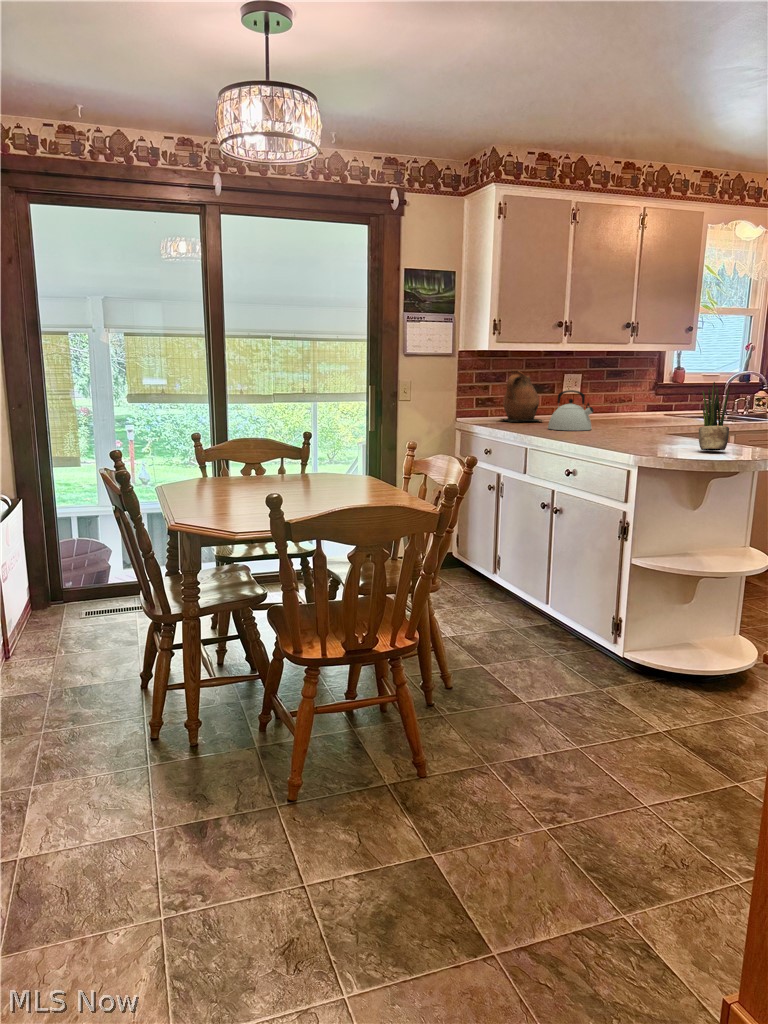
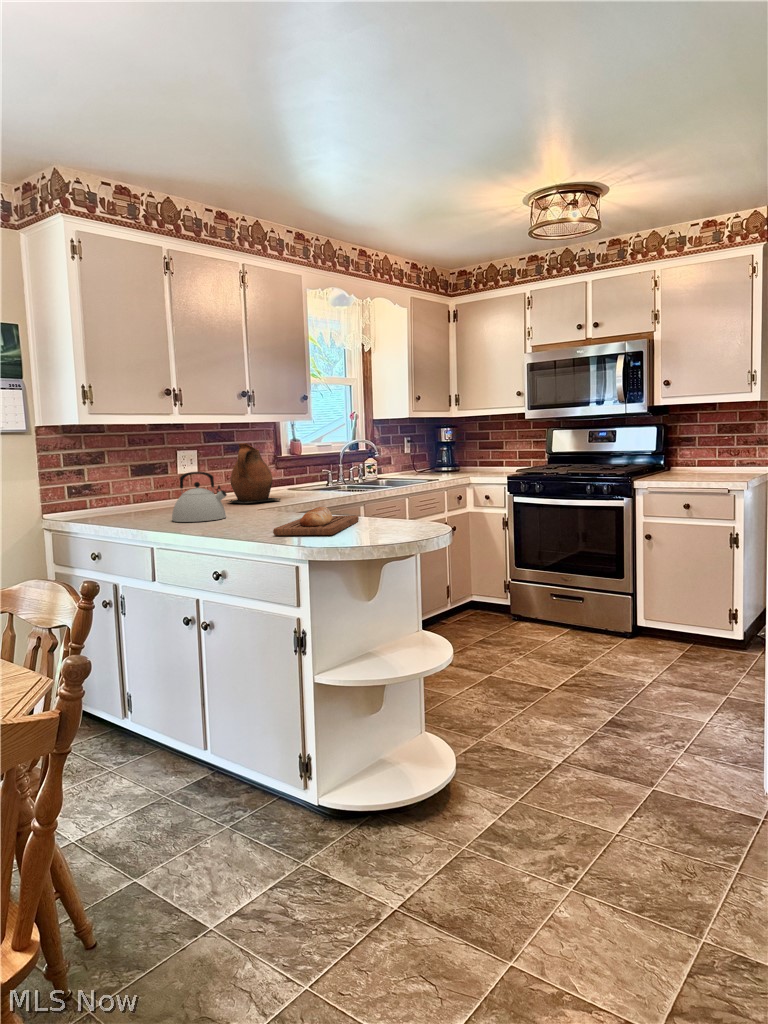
ceramic pitcher: present [502,370,543,421] -> present [229,443,280,503]
potted plant: present [699,382,730,451] -> none [367,455,401,535]
bread loaf: none [618,425,702,447] -> present [273,507,359,535]

